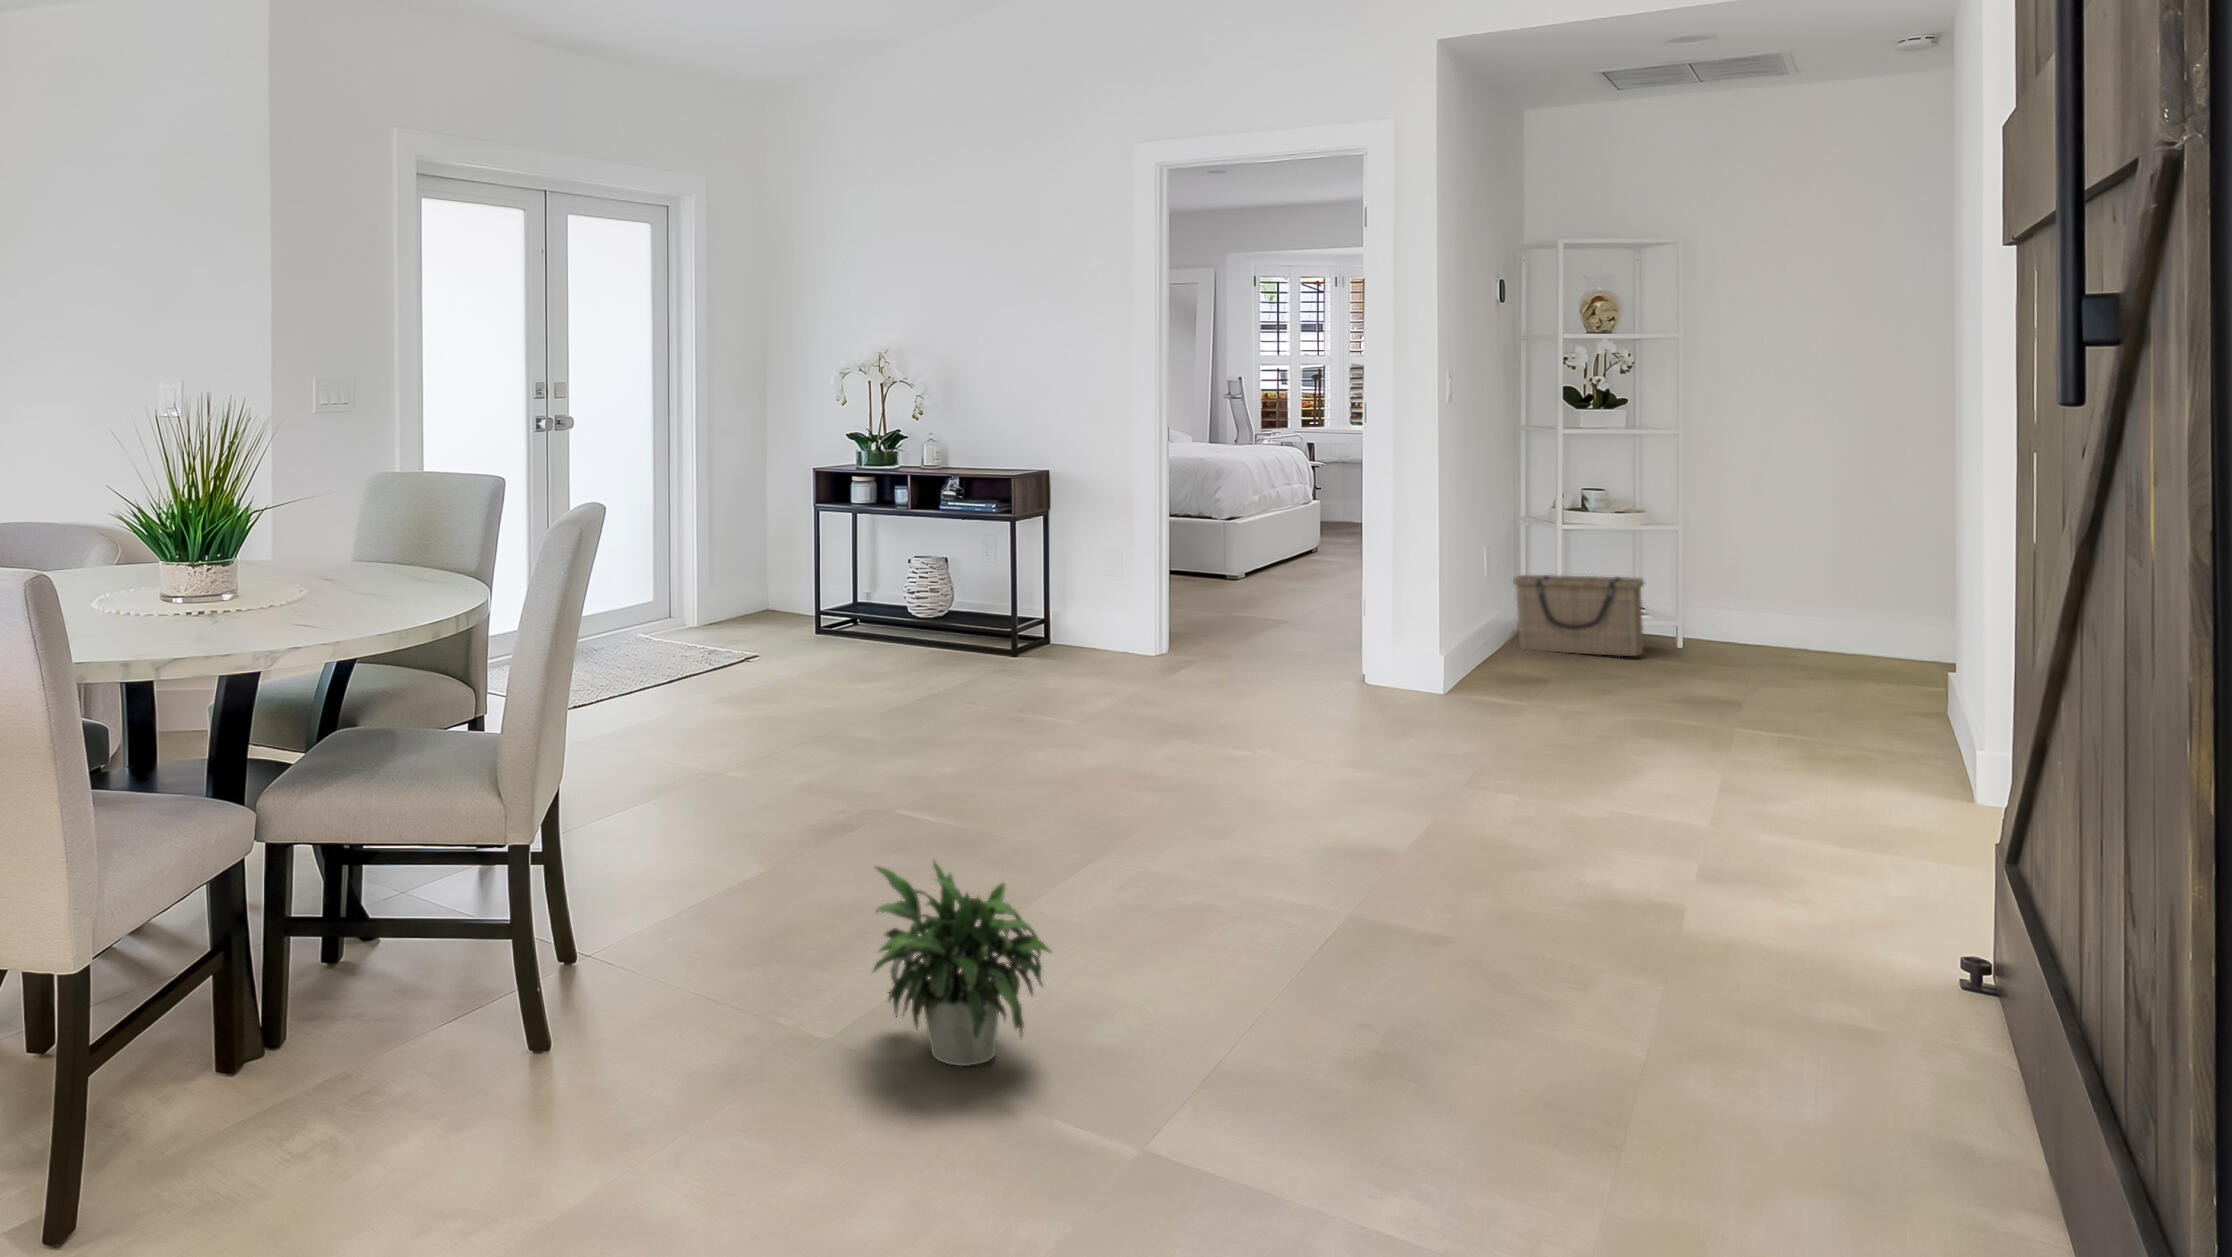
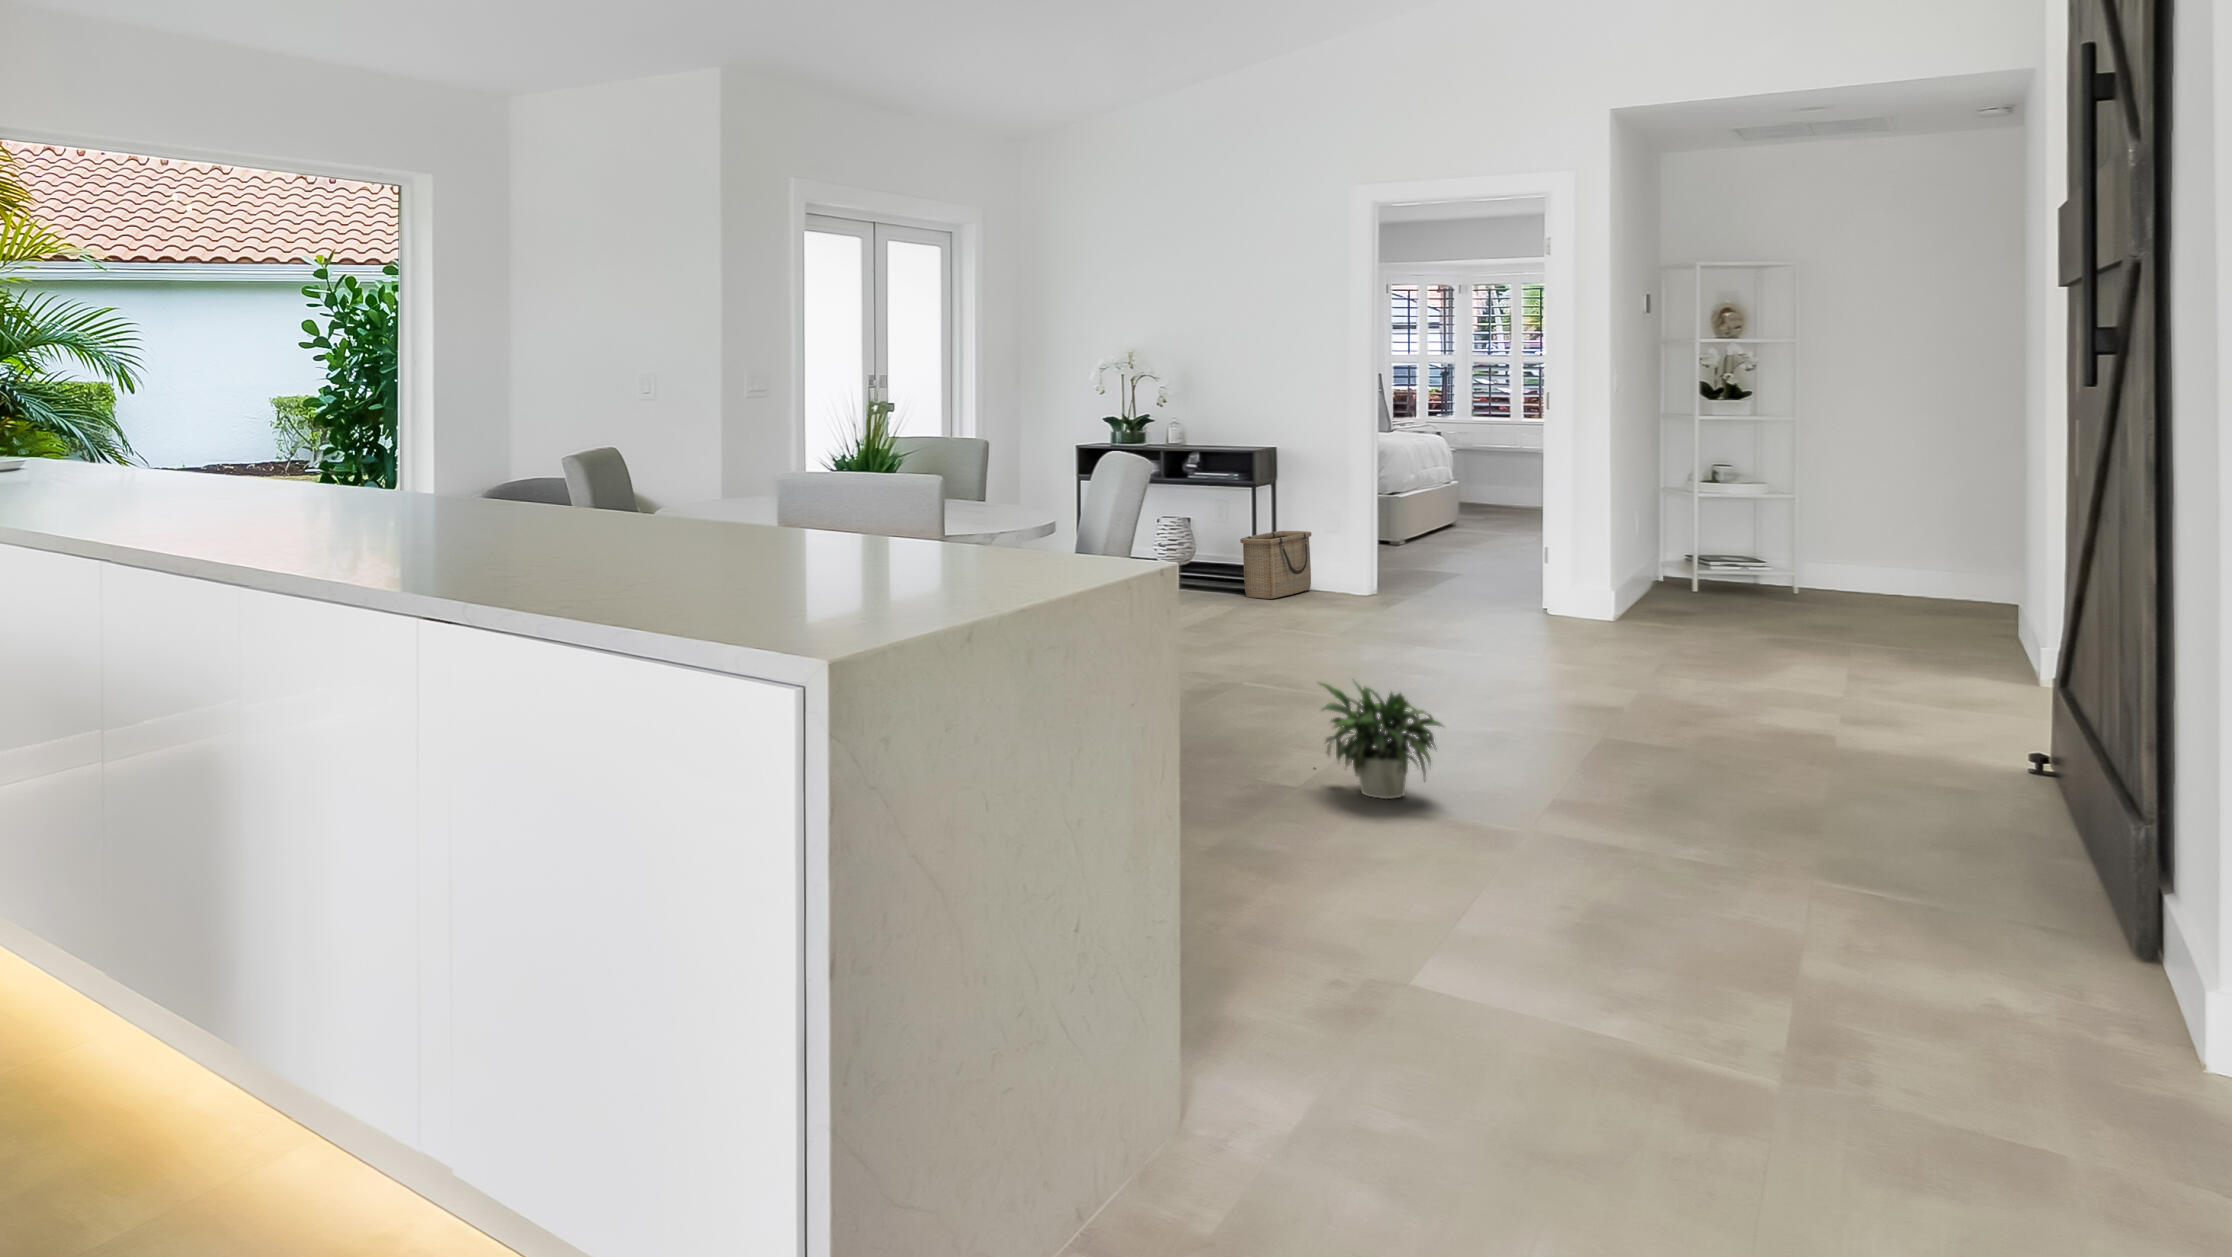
basket: present [1513,575,1644,656] -> present [1240,531,1311,599]

